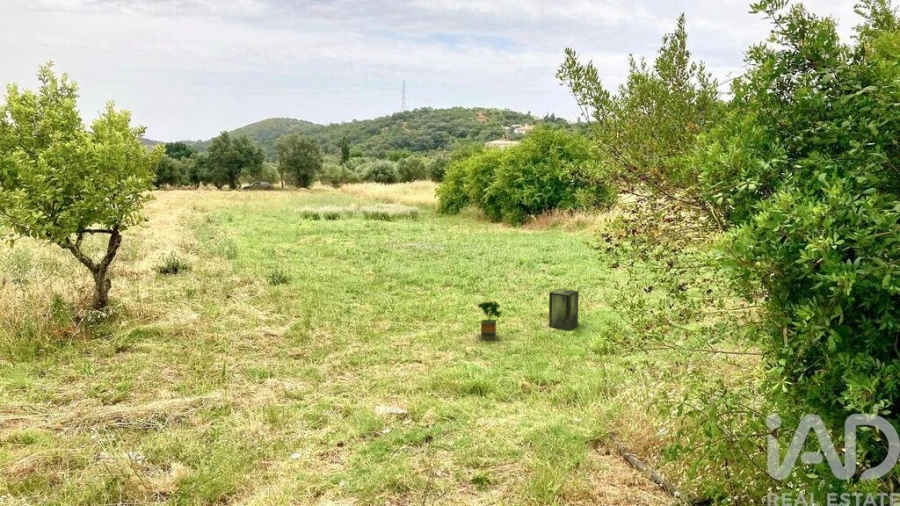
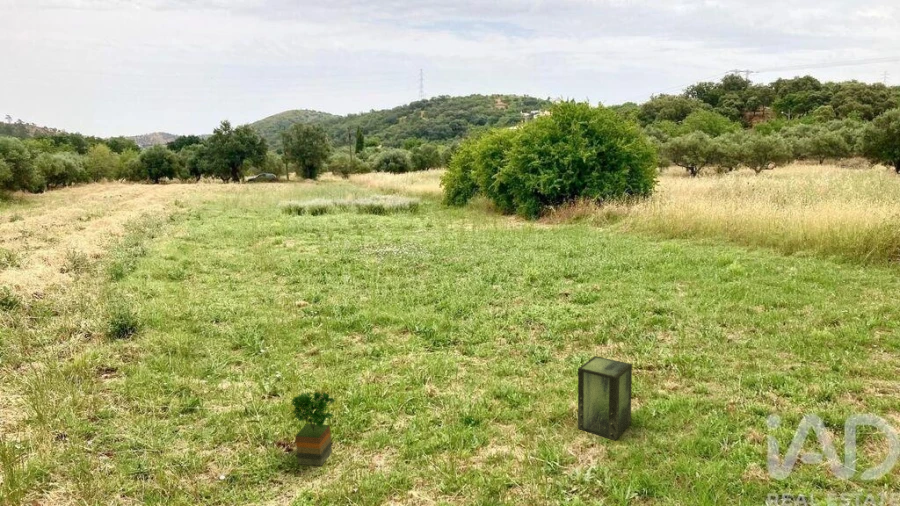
potted tree: present [478,301,502,340] -> present [292,392,335,466]

